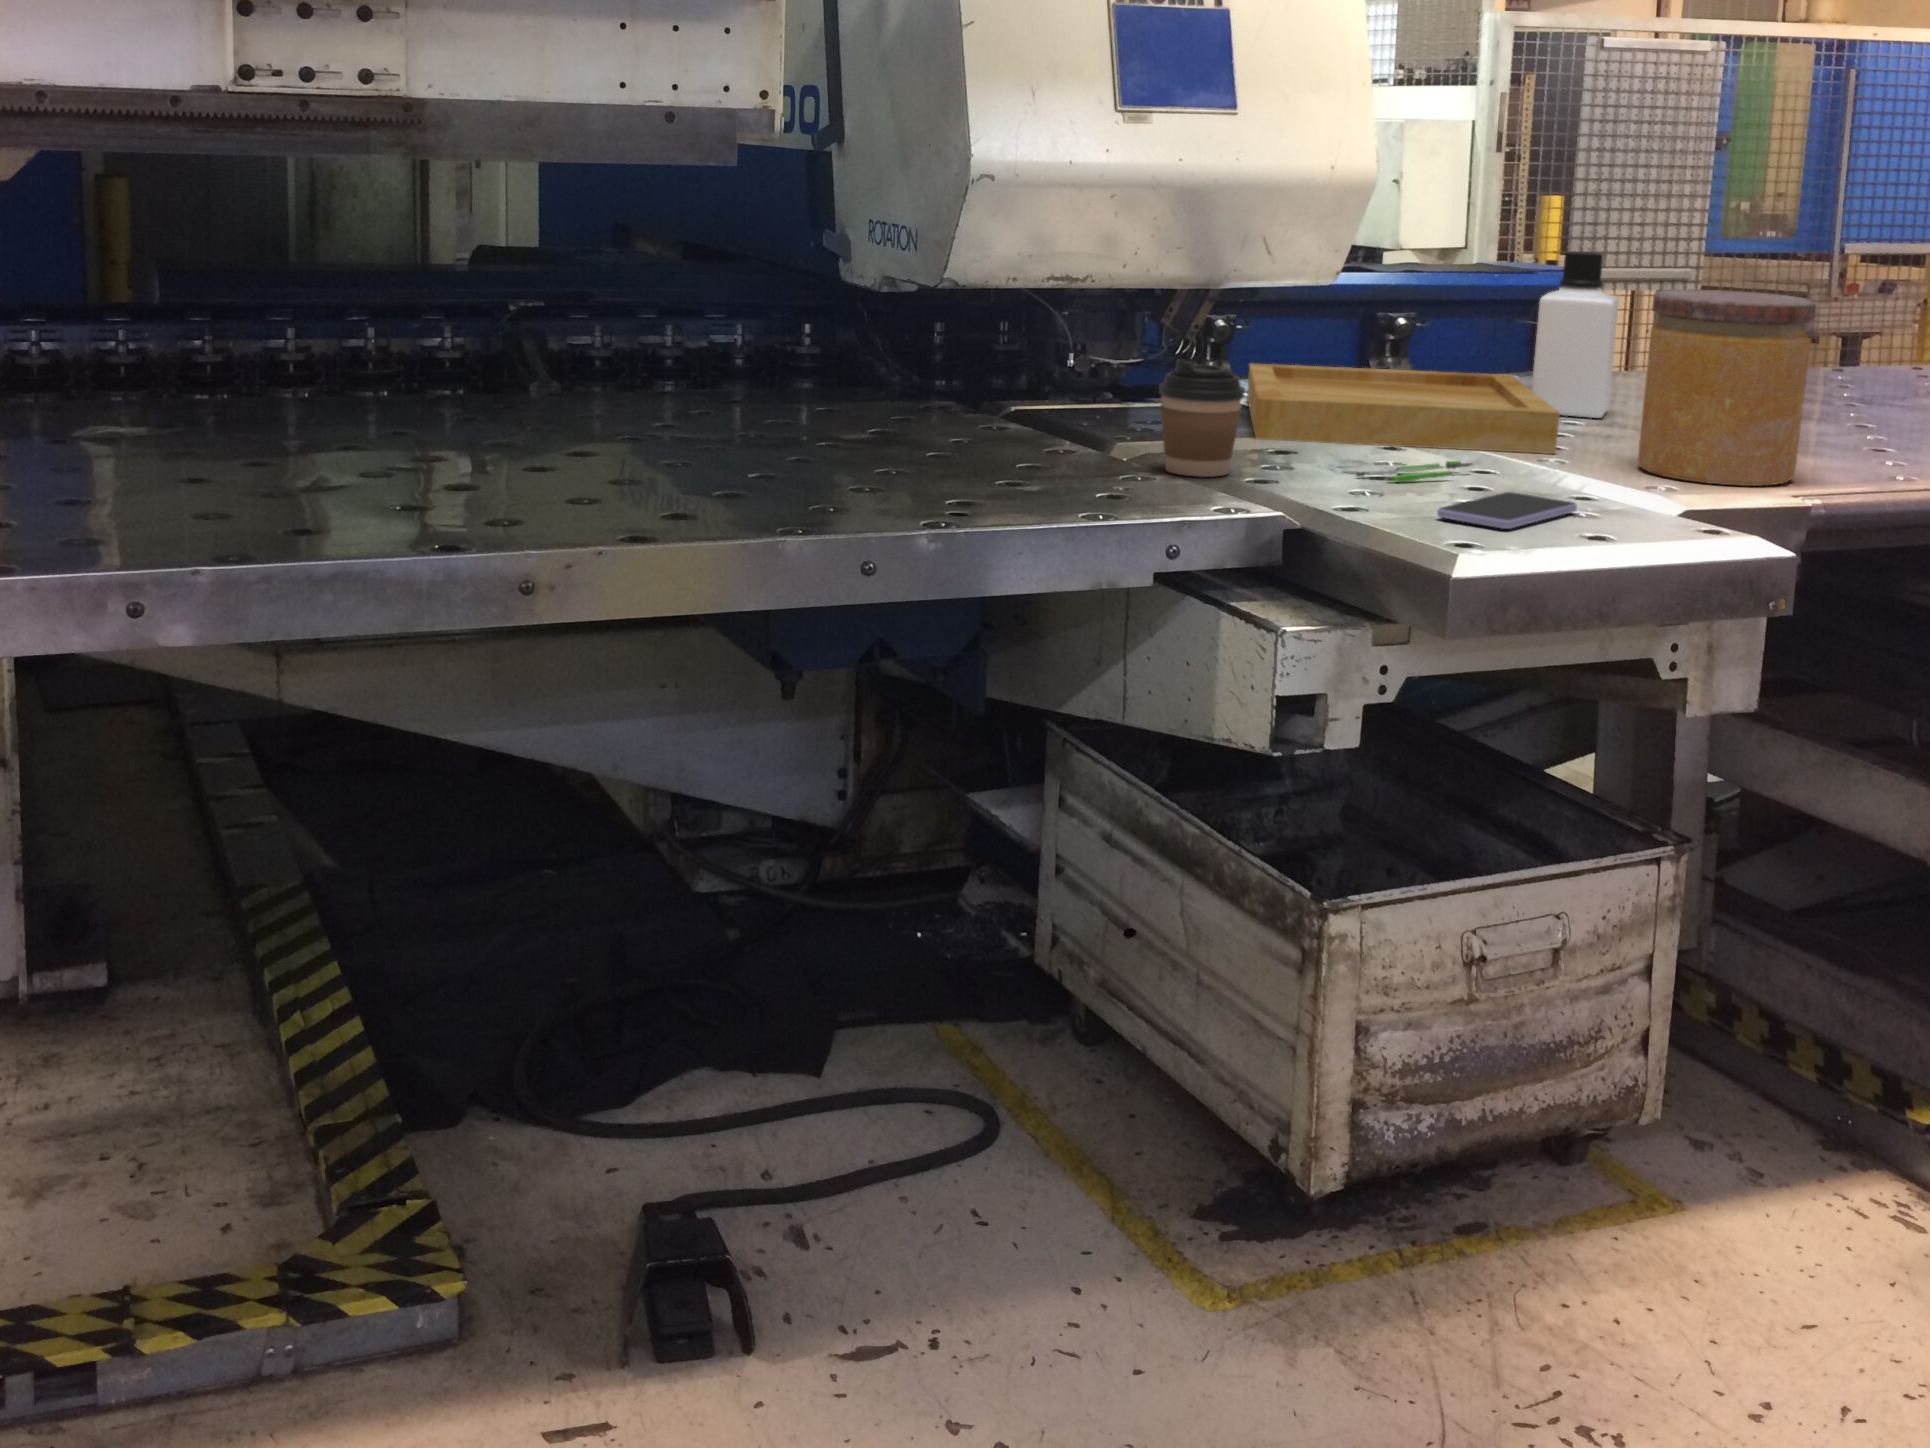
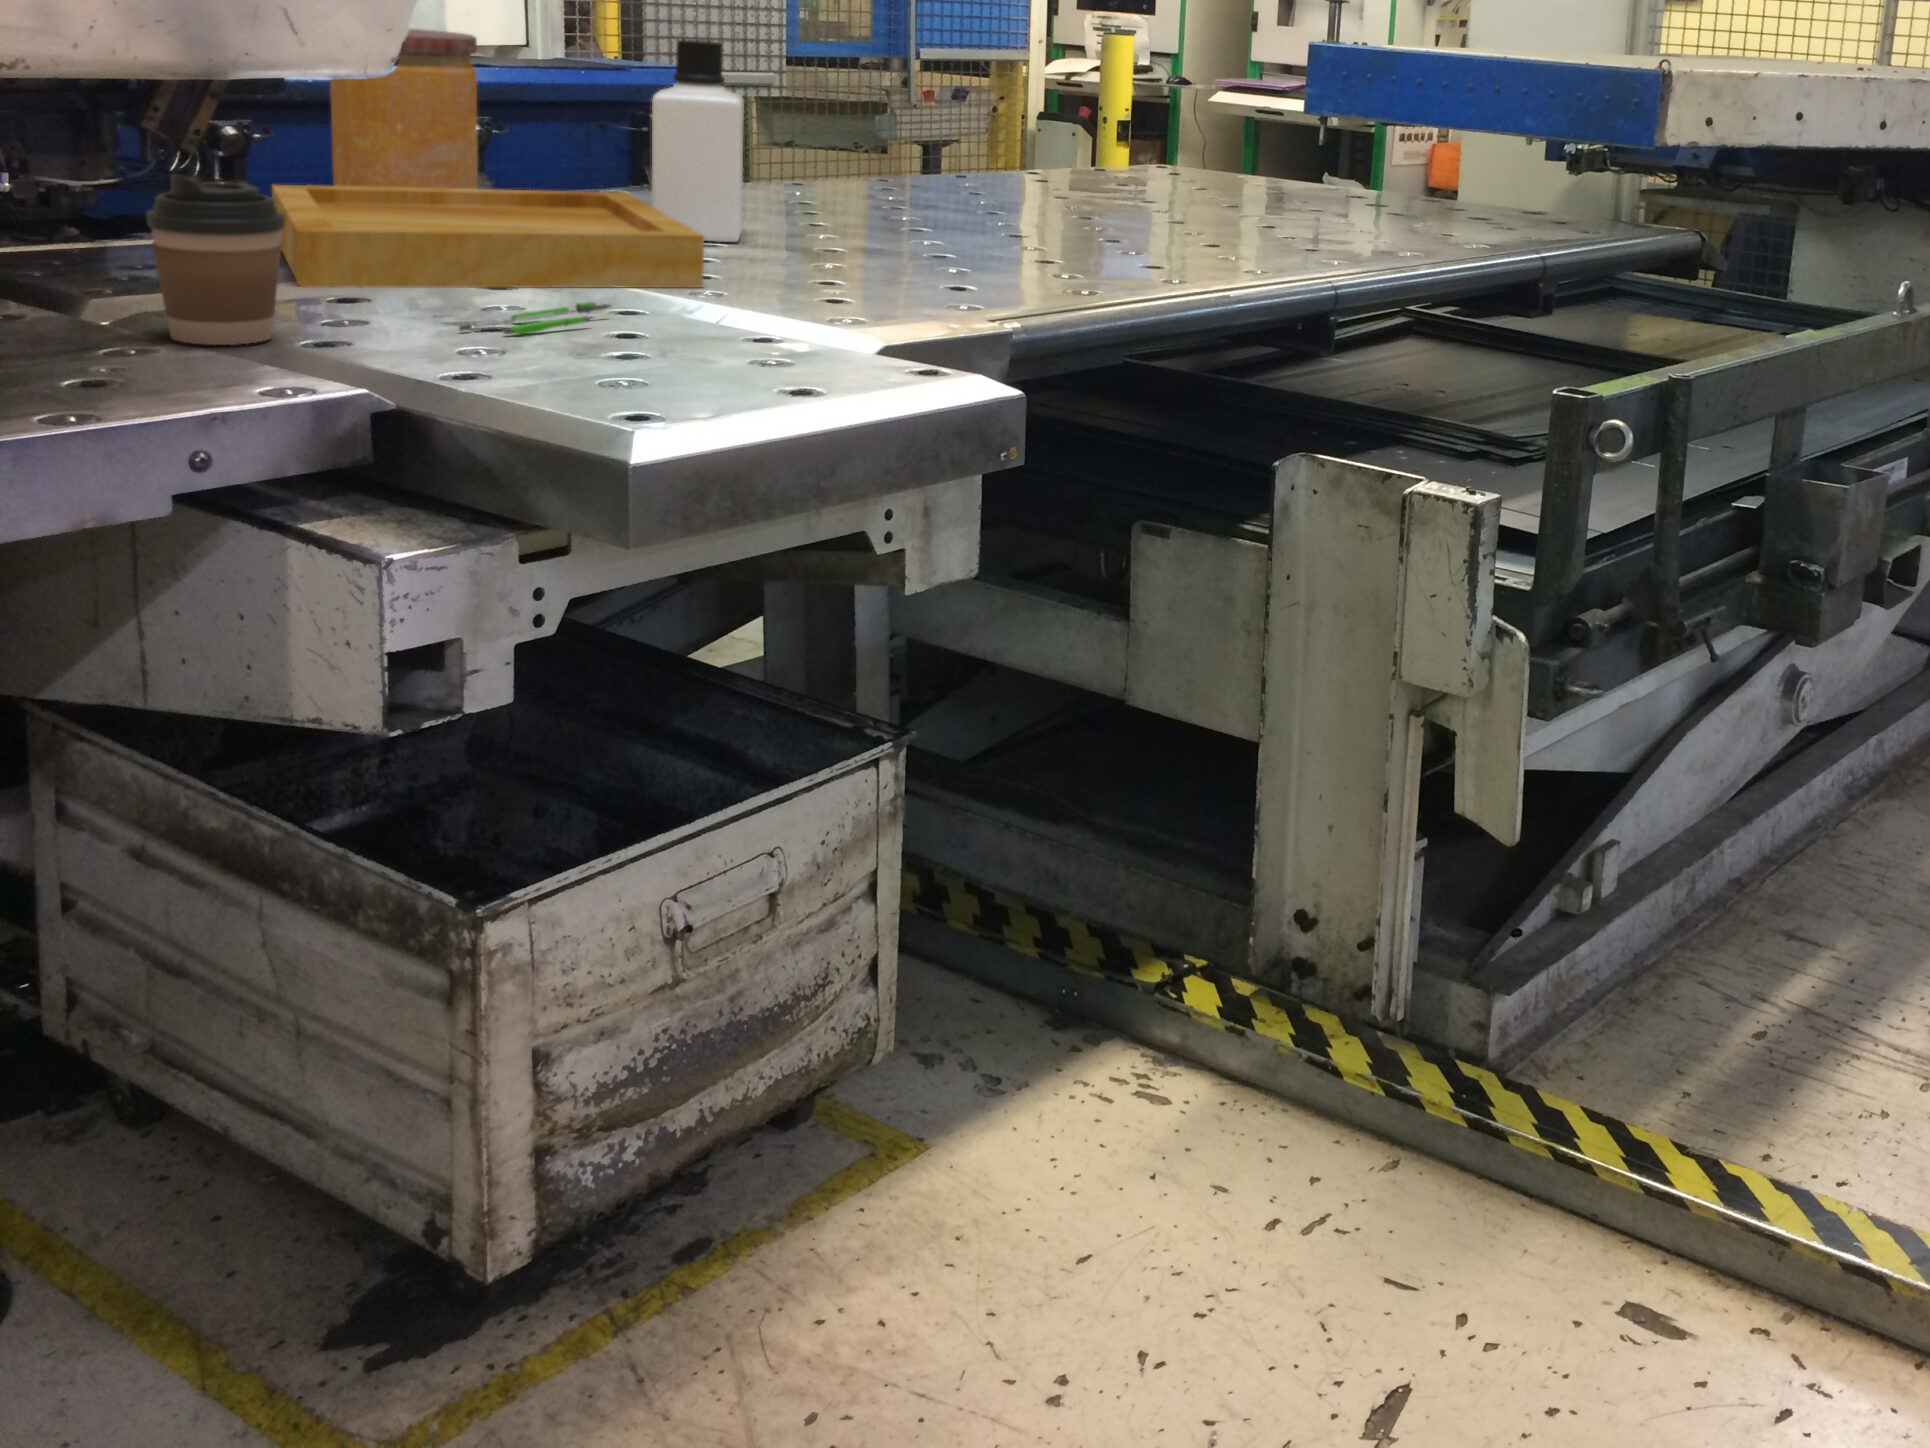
jar: present [1638,290,1816,486] -> present [330,28,478,189]
smartphone: present [1437,492,1577,529] -> none [588,339,760,388]

